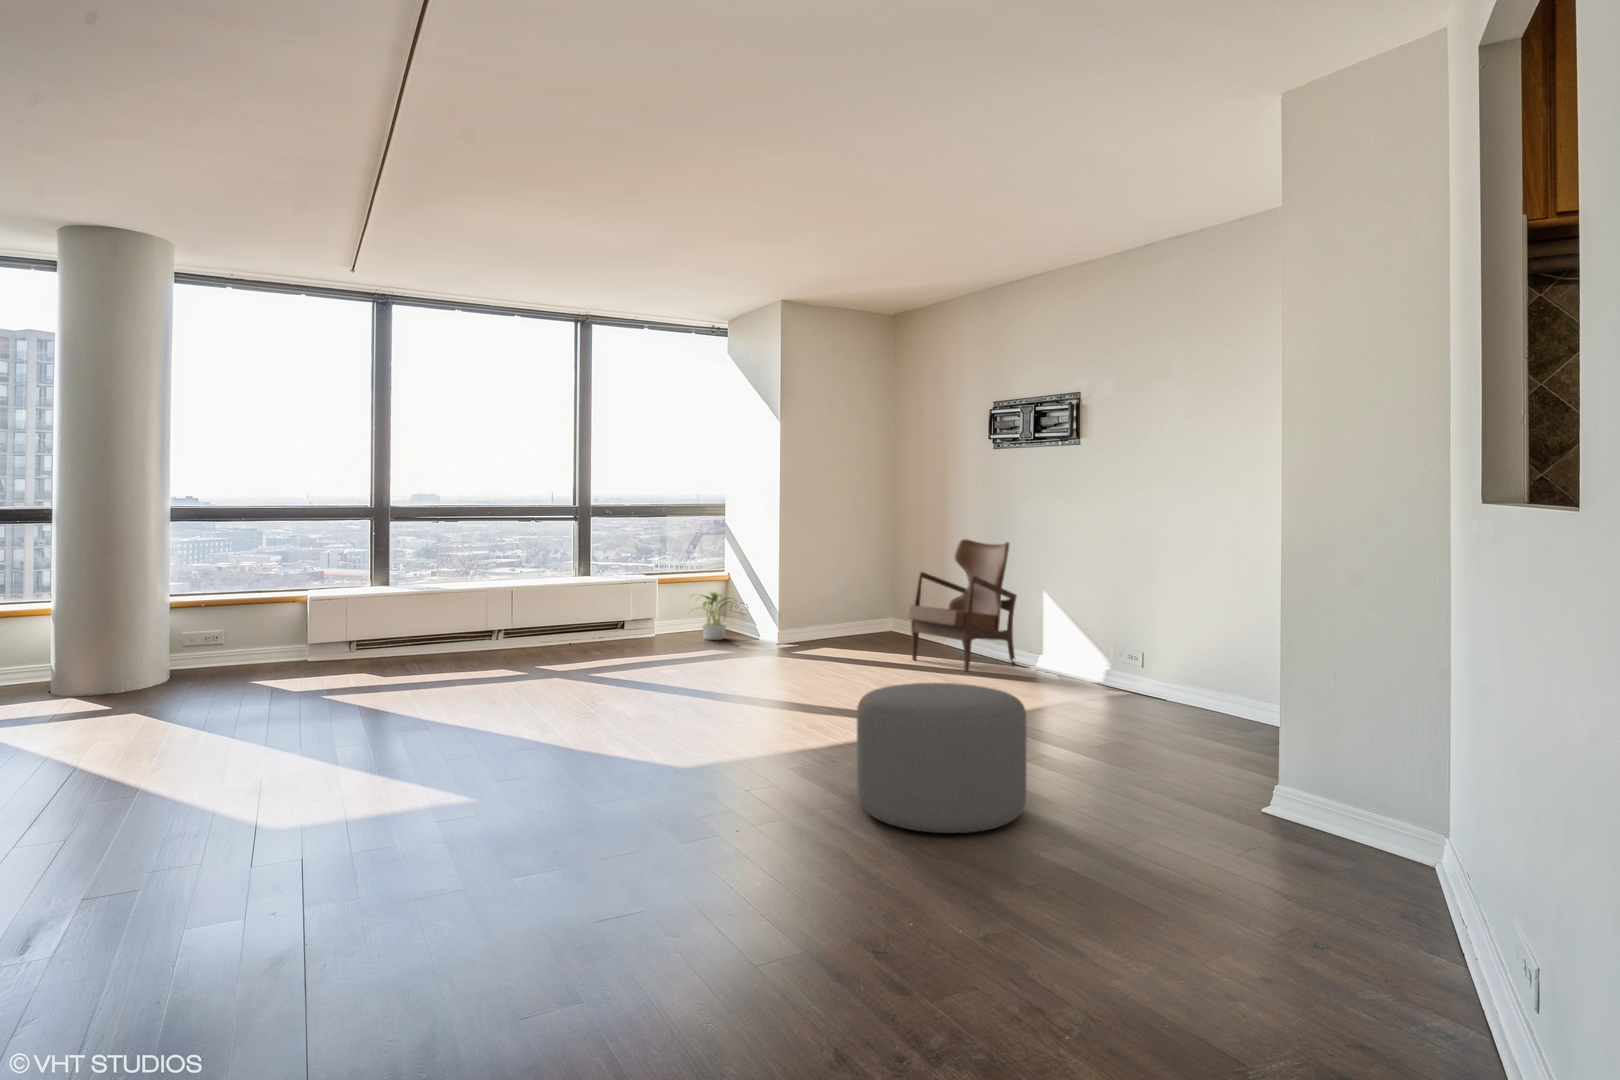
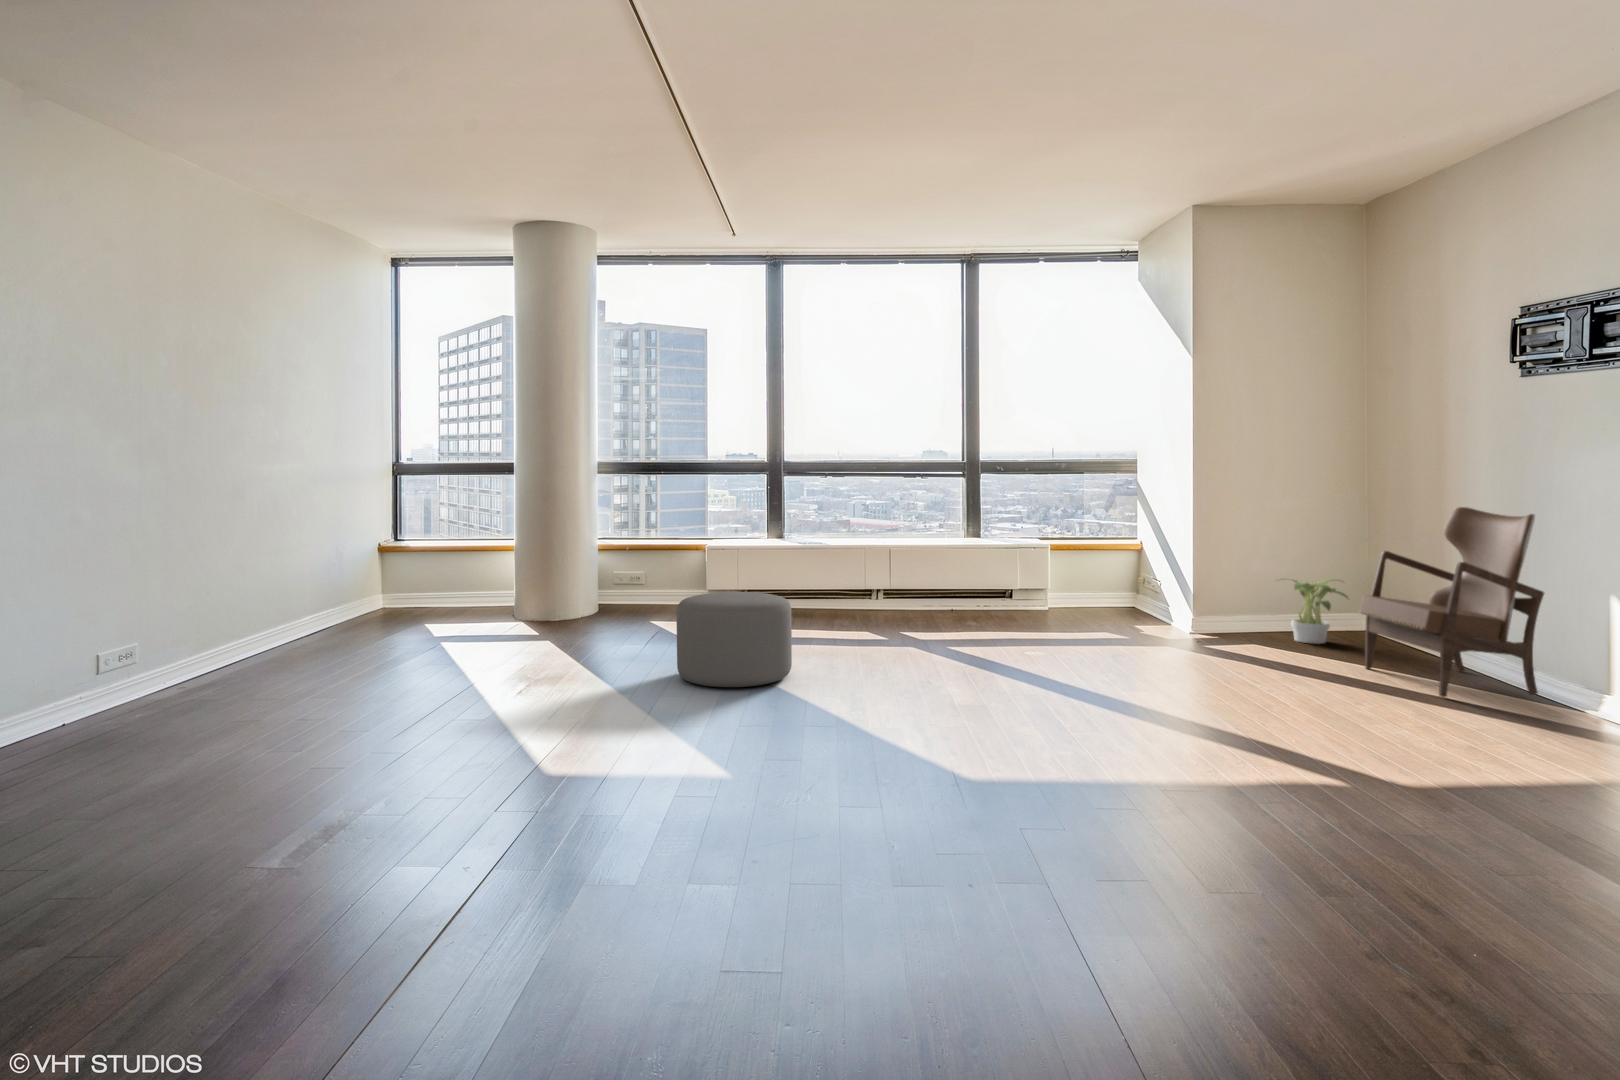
potted plant: present [696,592,736,640] -> present [1278,578,1348,644]
ottoman: present [857,683,1027,833] -> present [676,592,792,687]

